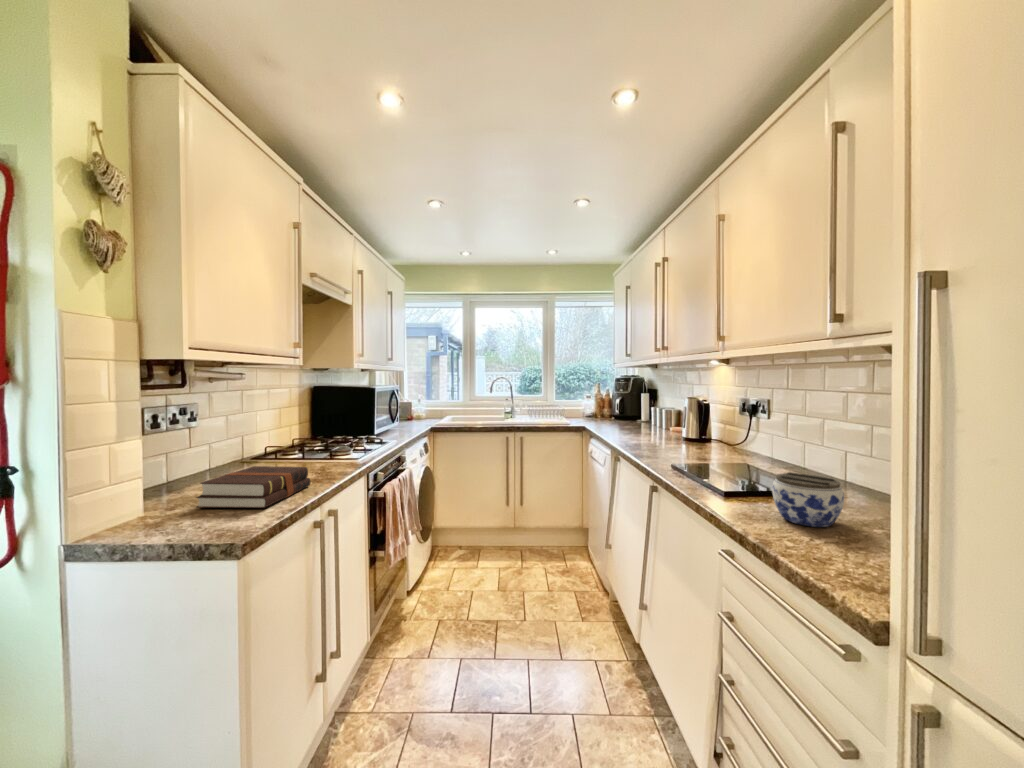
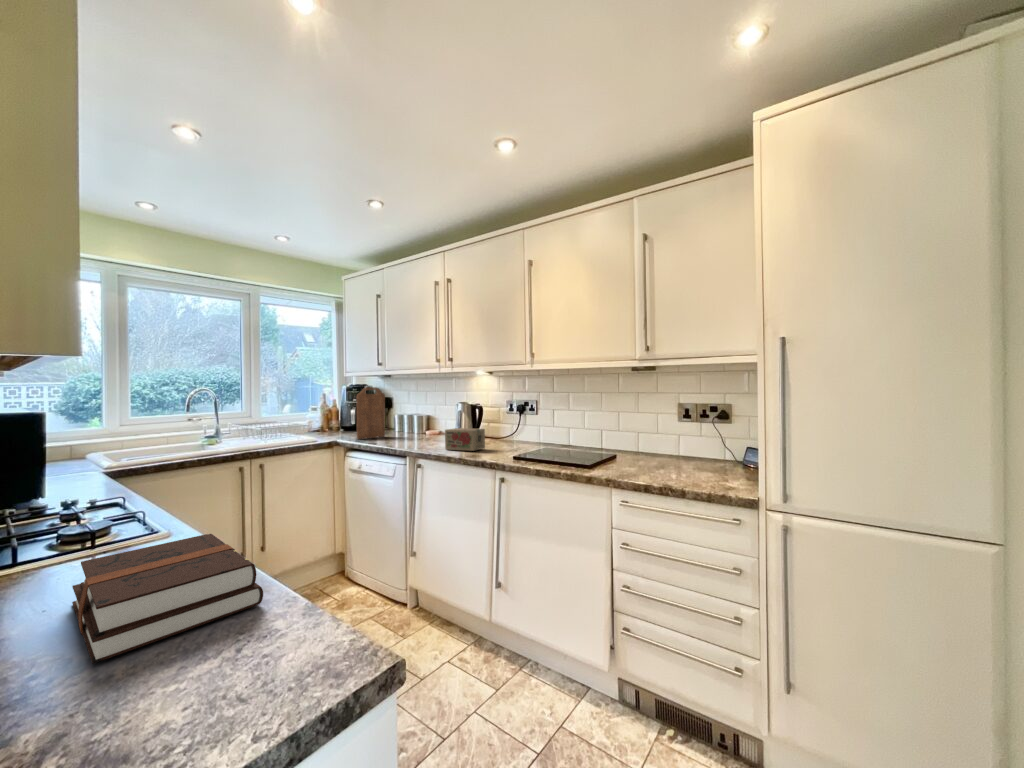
cutting board: none [599,378,629,427] -> present [357,387,385,439]
tea box: none [638,425,679,452] -> present [445,428,485,451]
jar: present [772,472,844,527] -> none [631,443,669,474]

